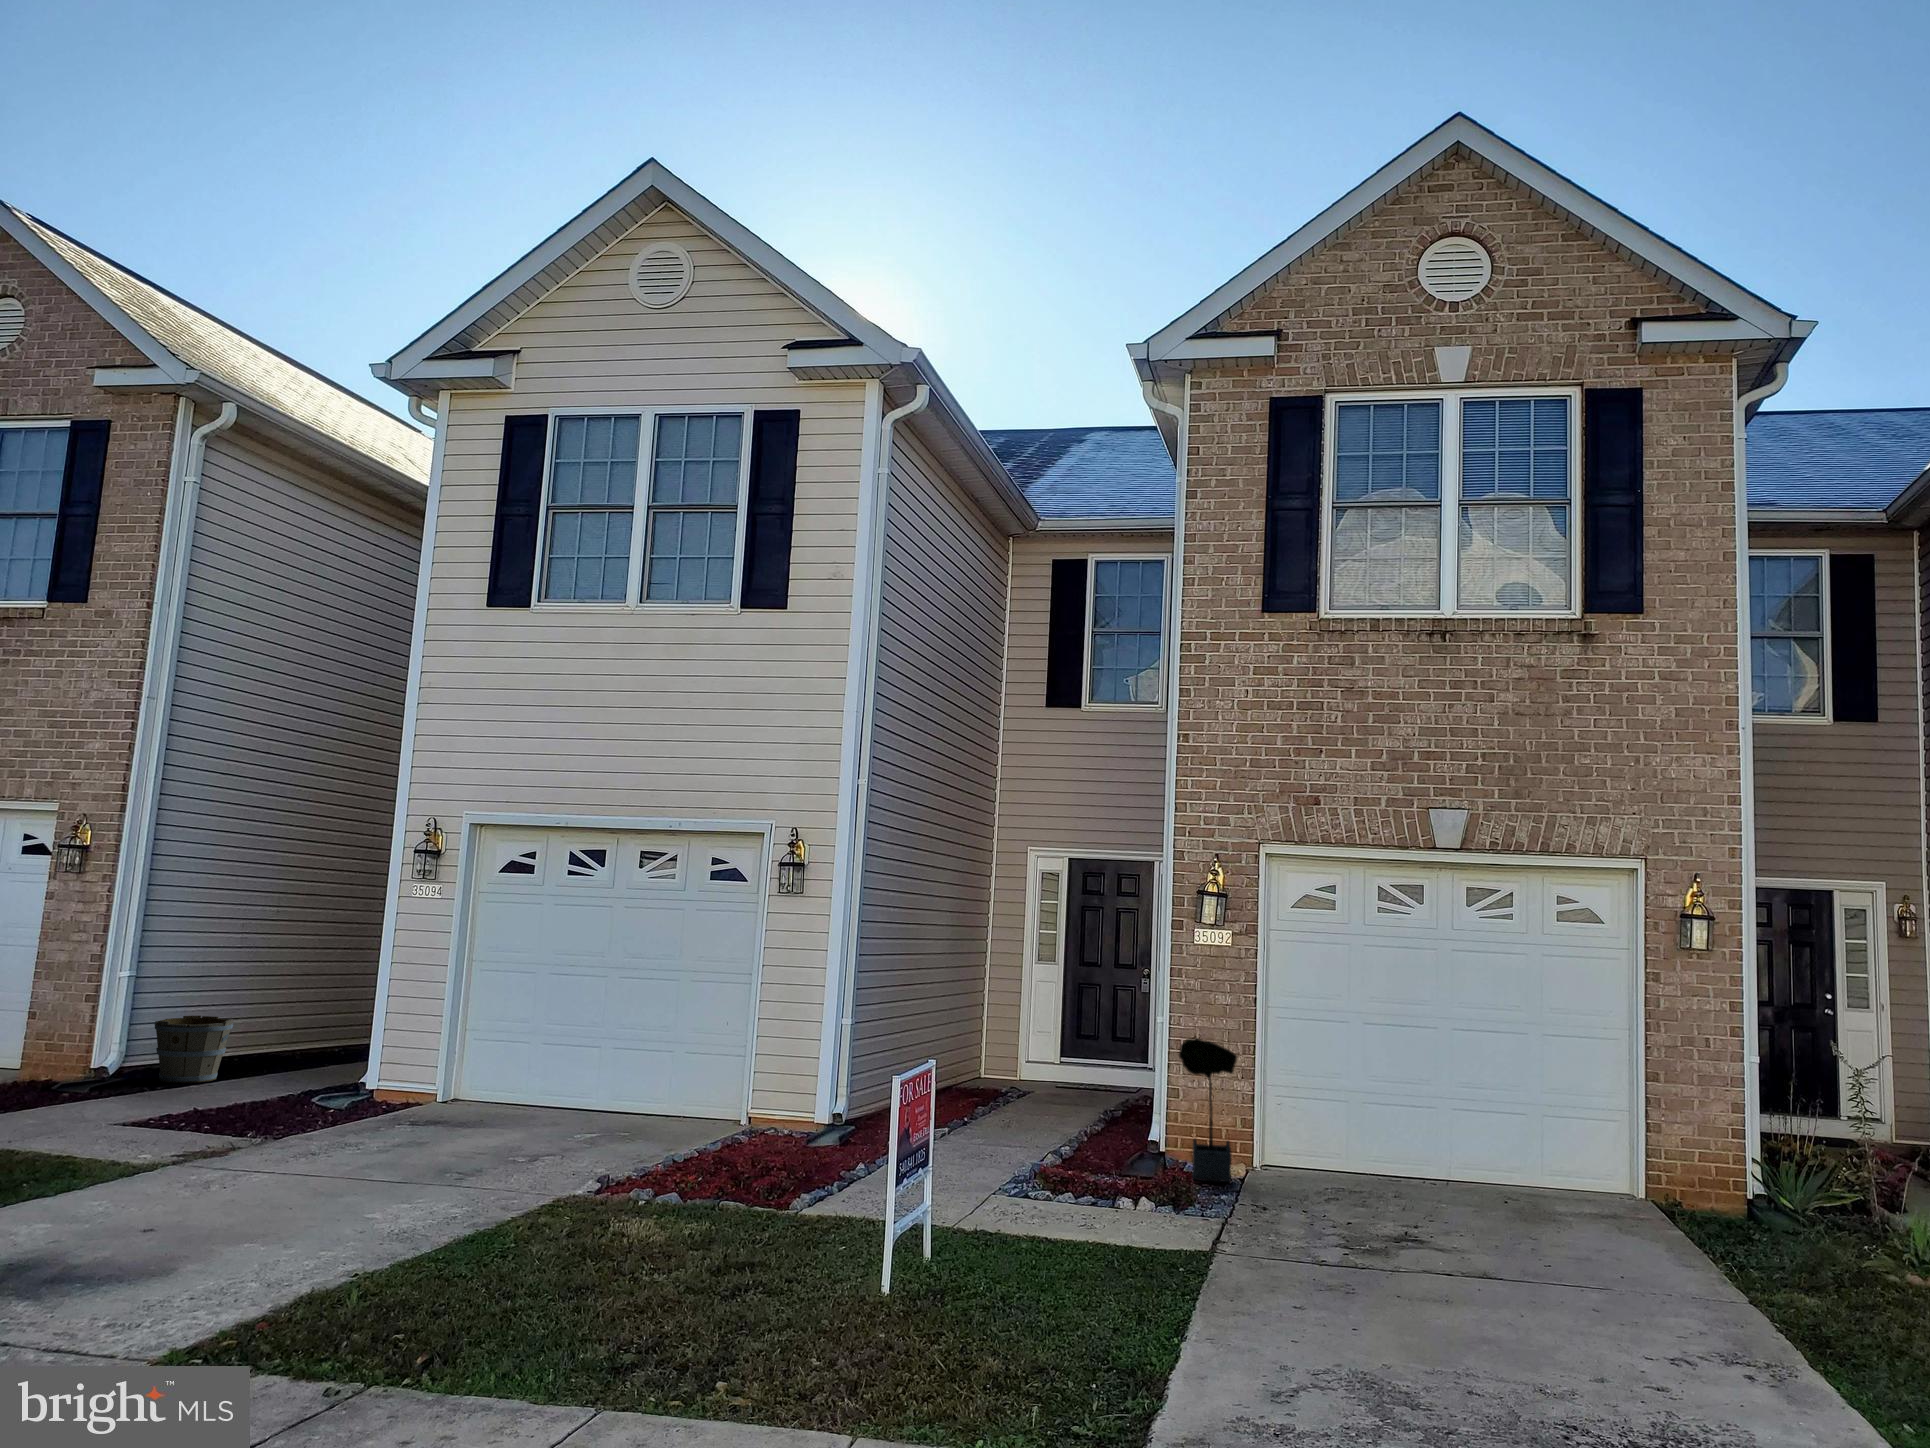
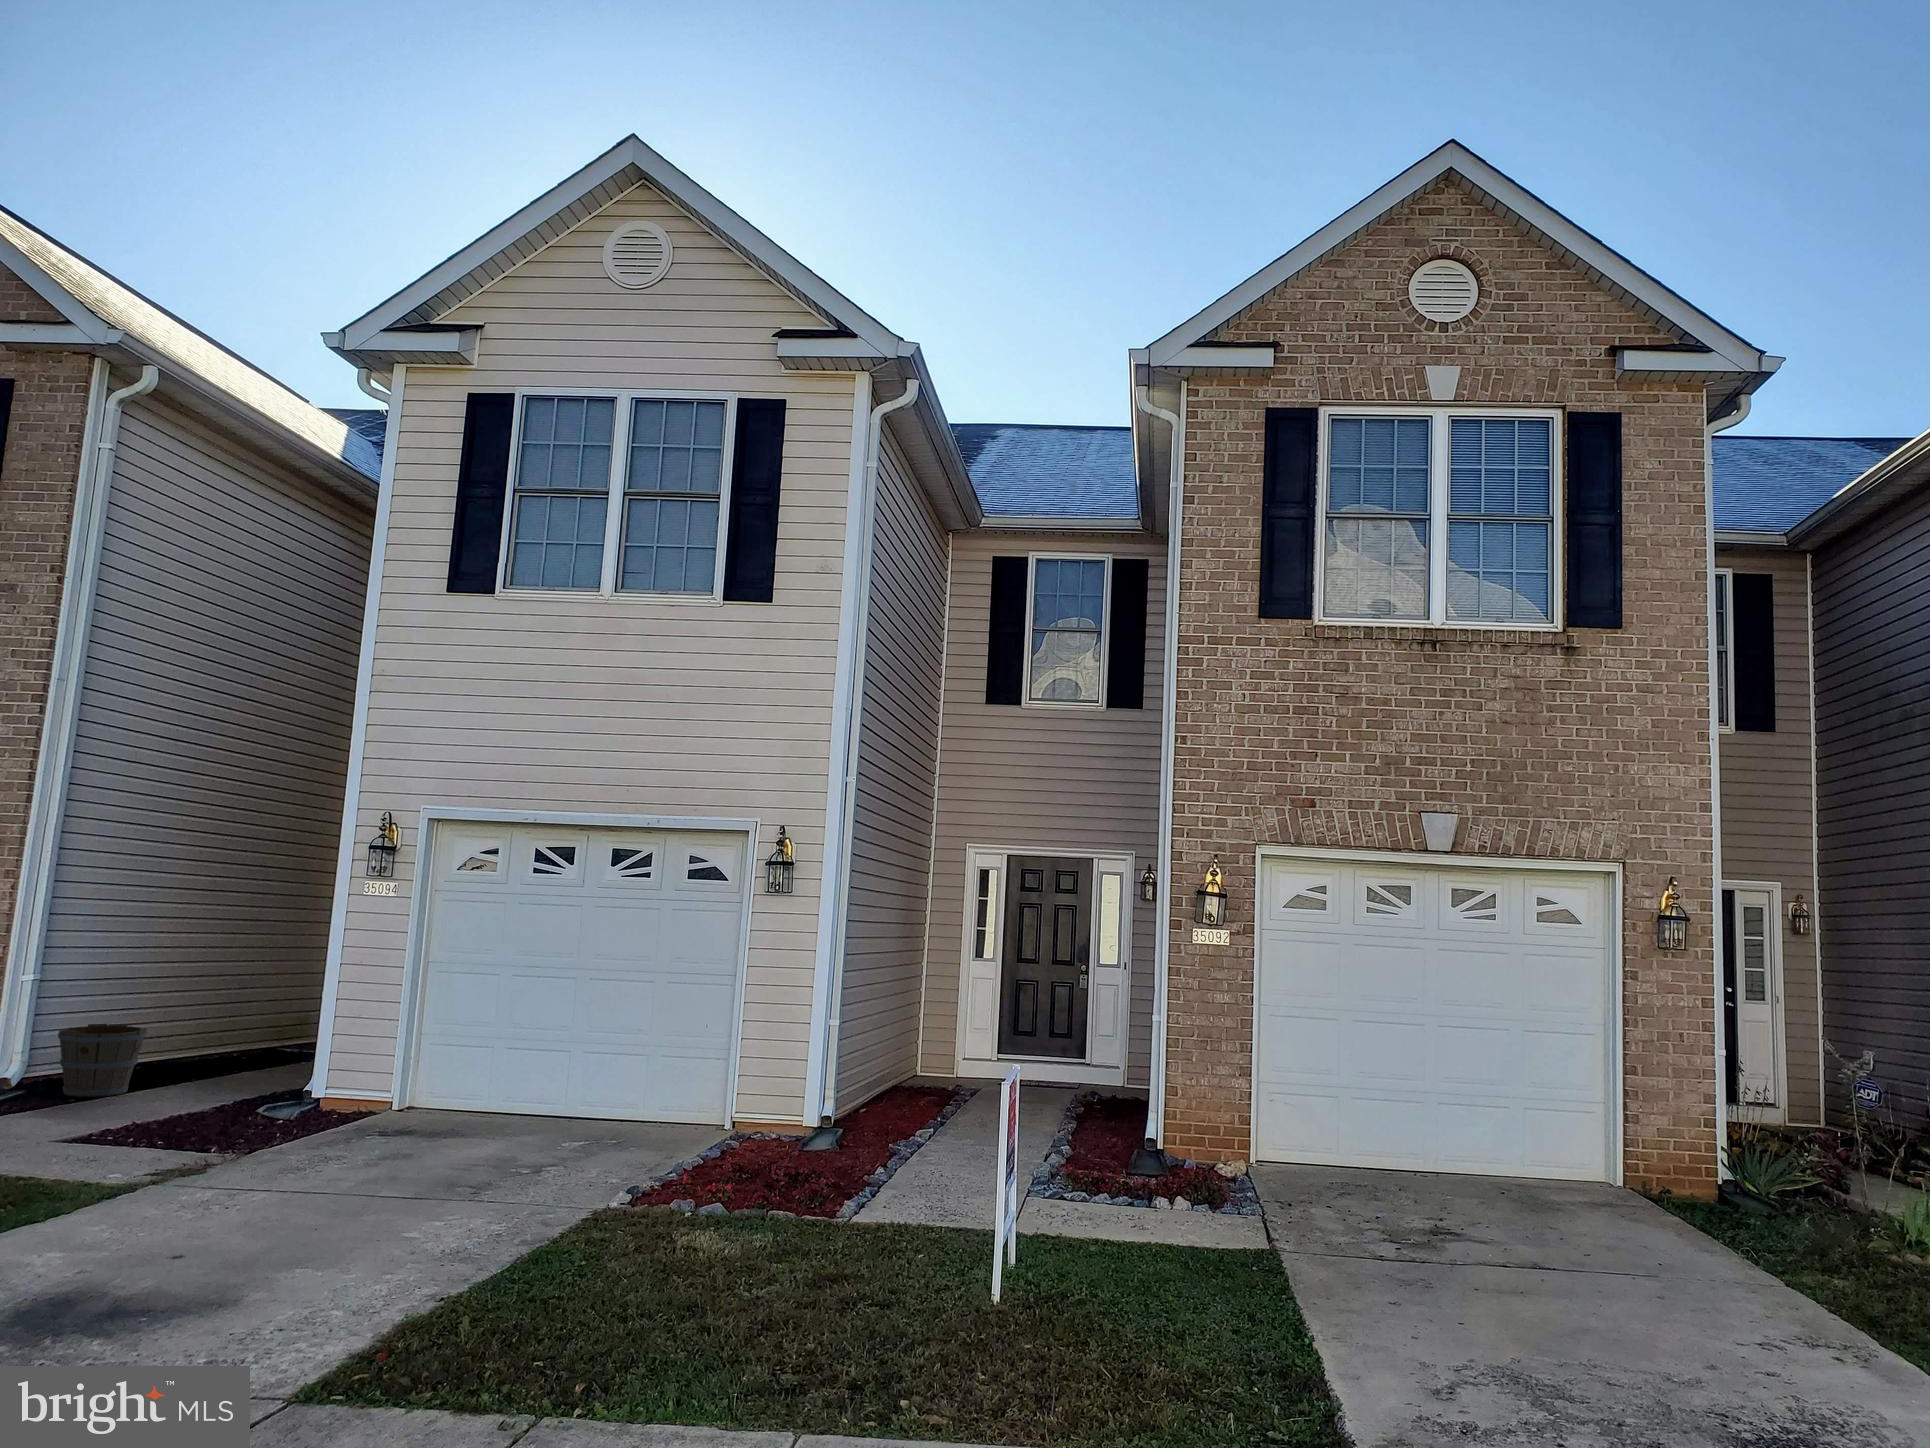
potted tree: present [1179,1038,1237,1182] -> none [1183,1036,1241,1179]

